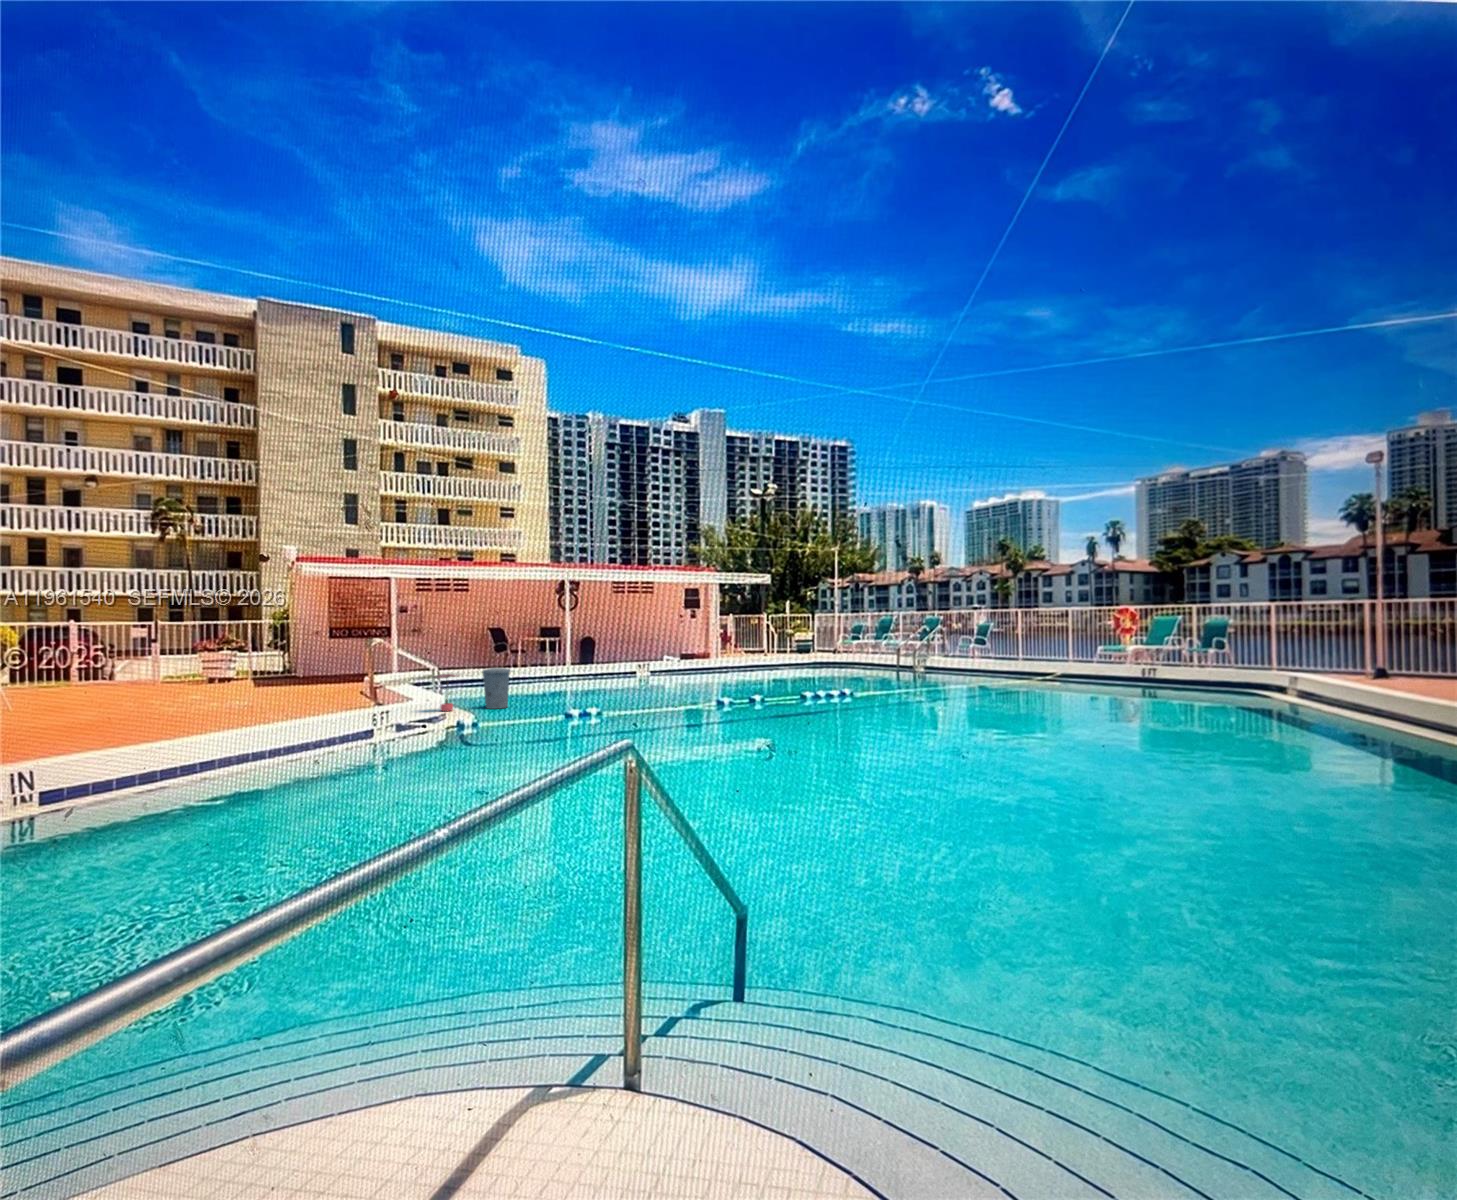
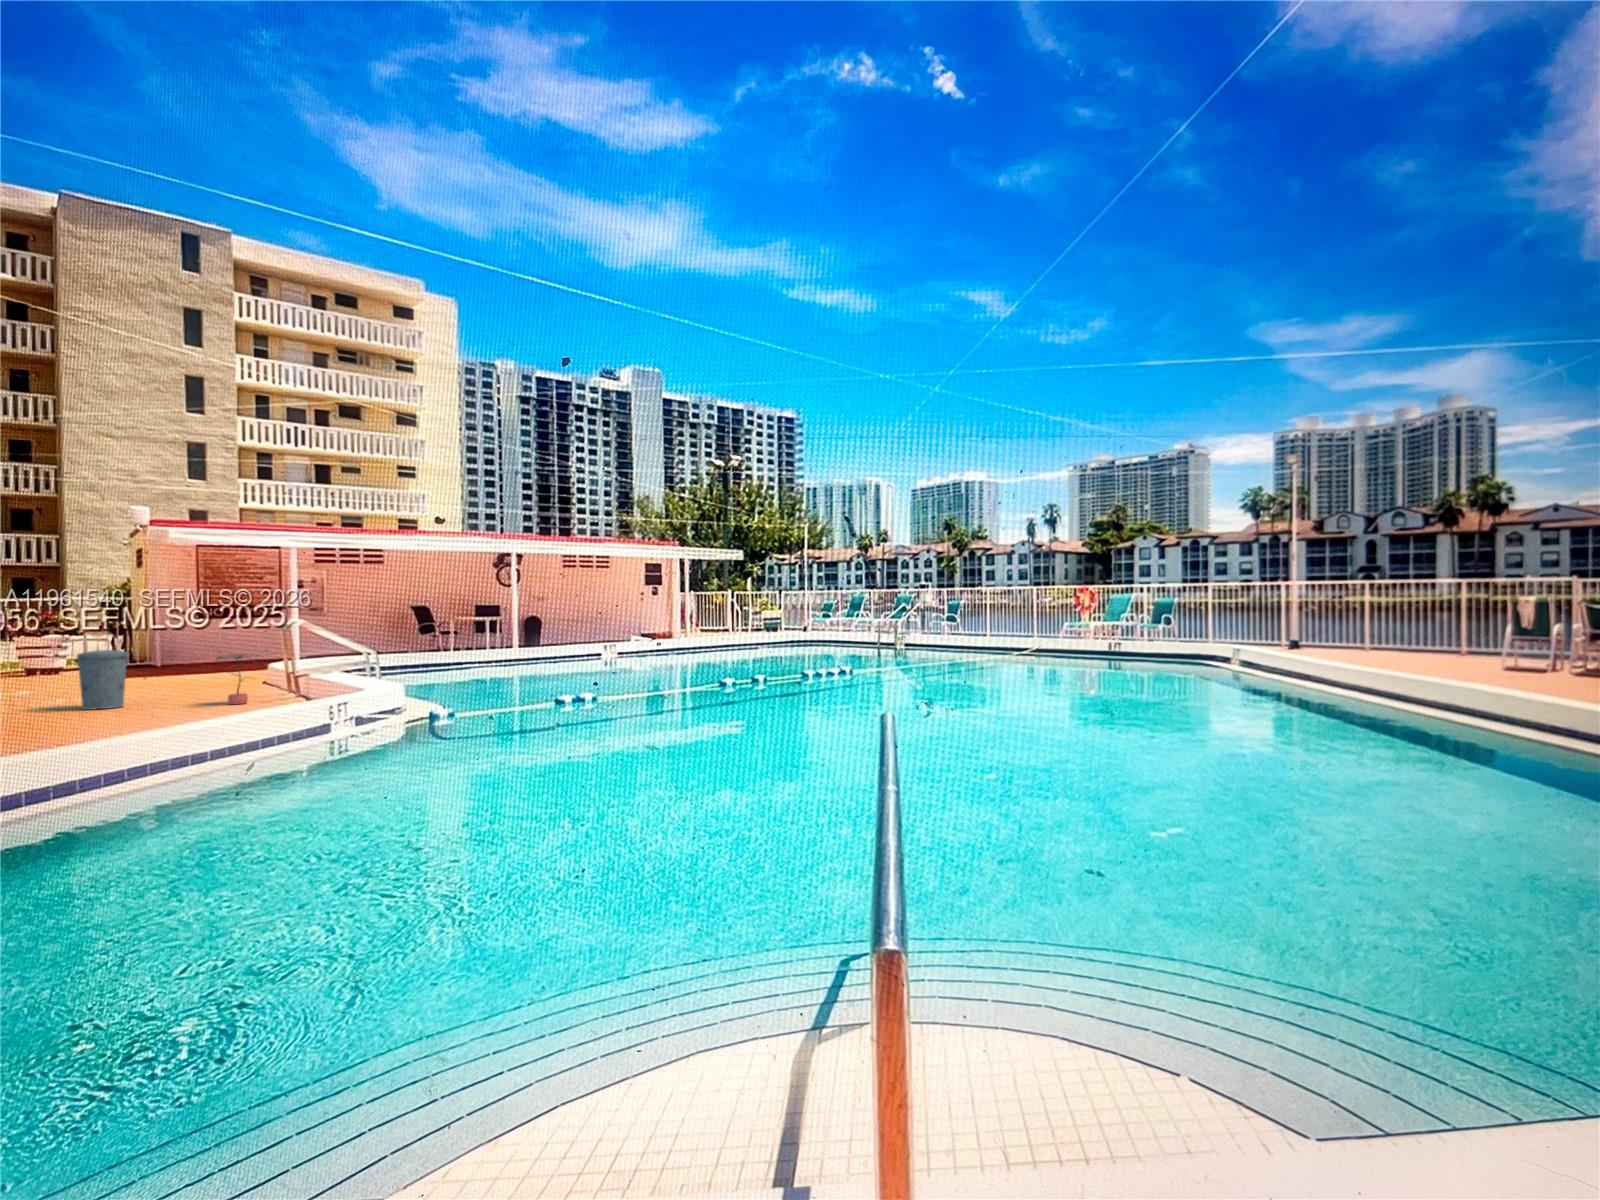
trash can: present [483,668,510,709] -> present [77,650,129,710]

